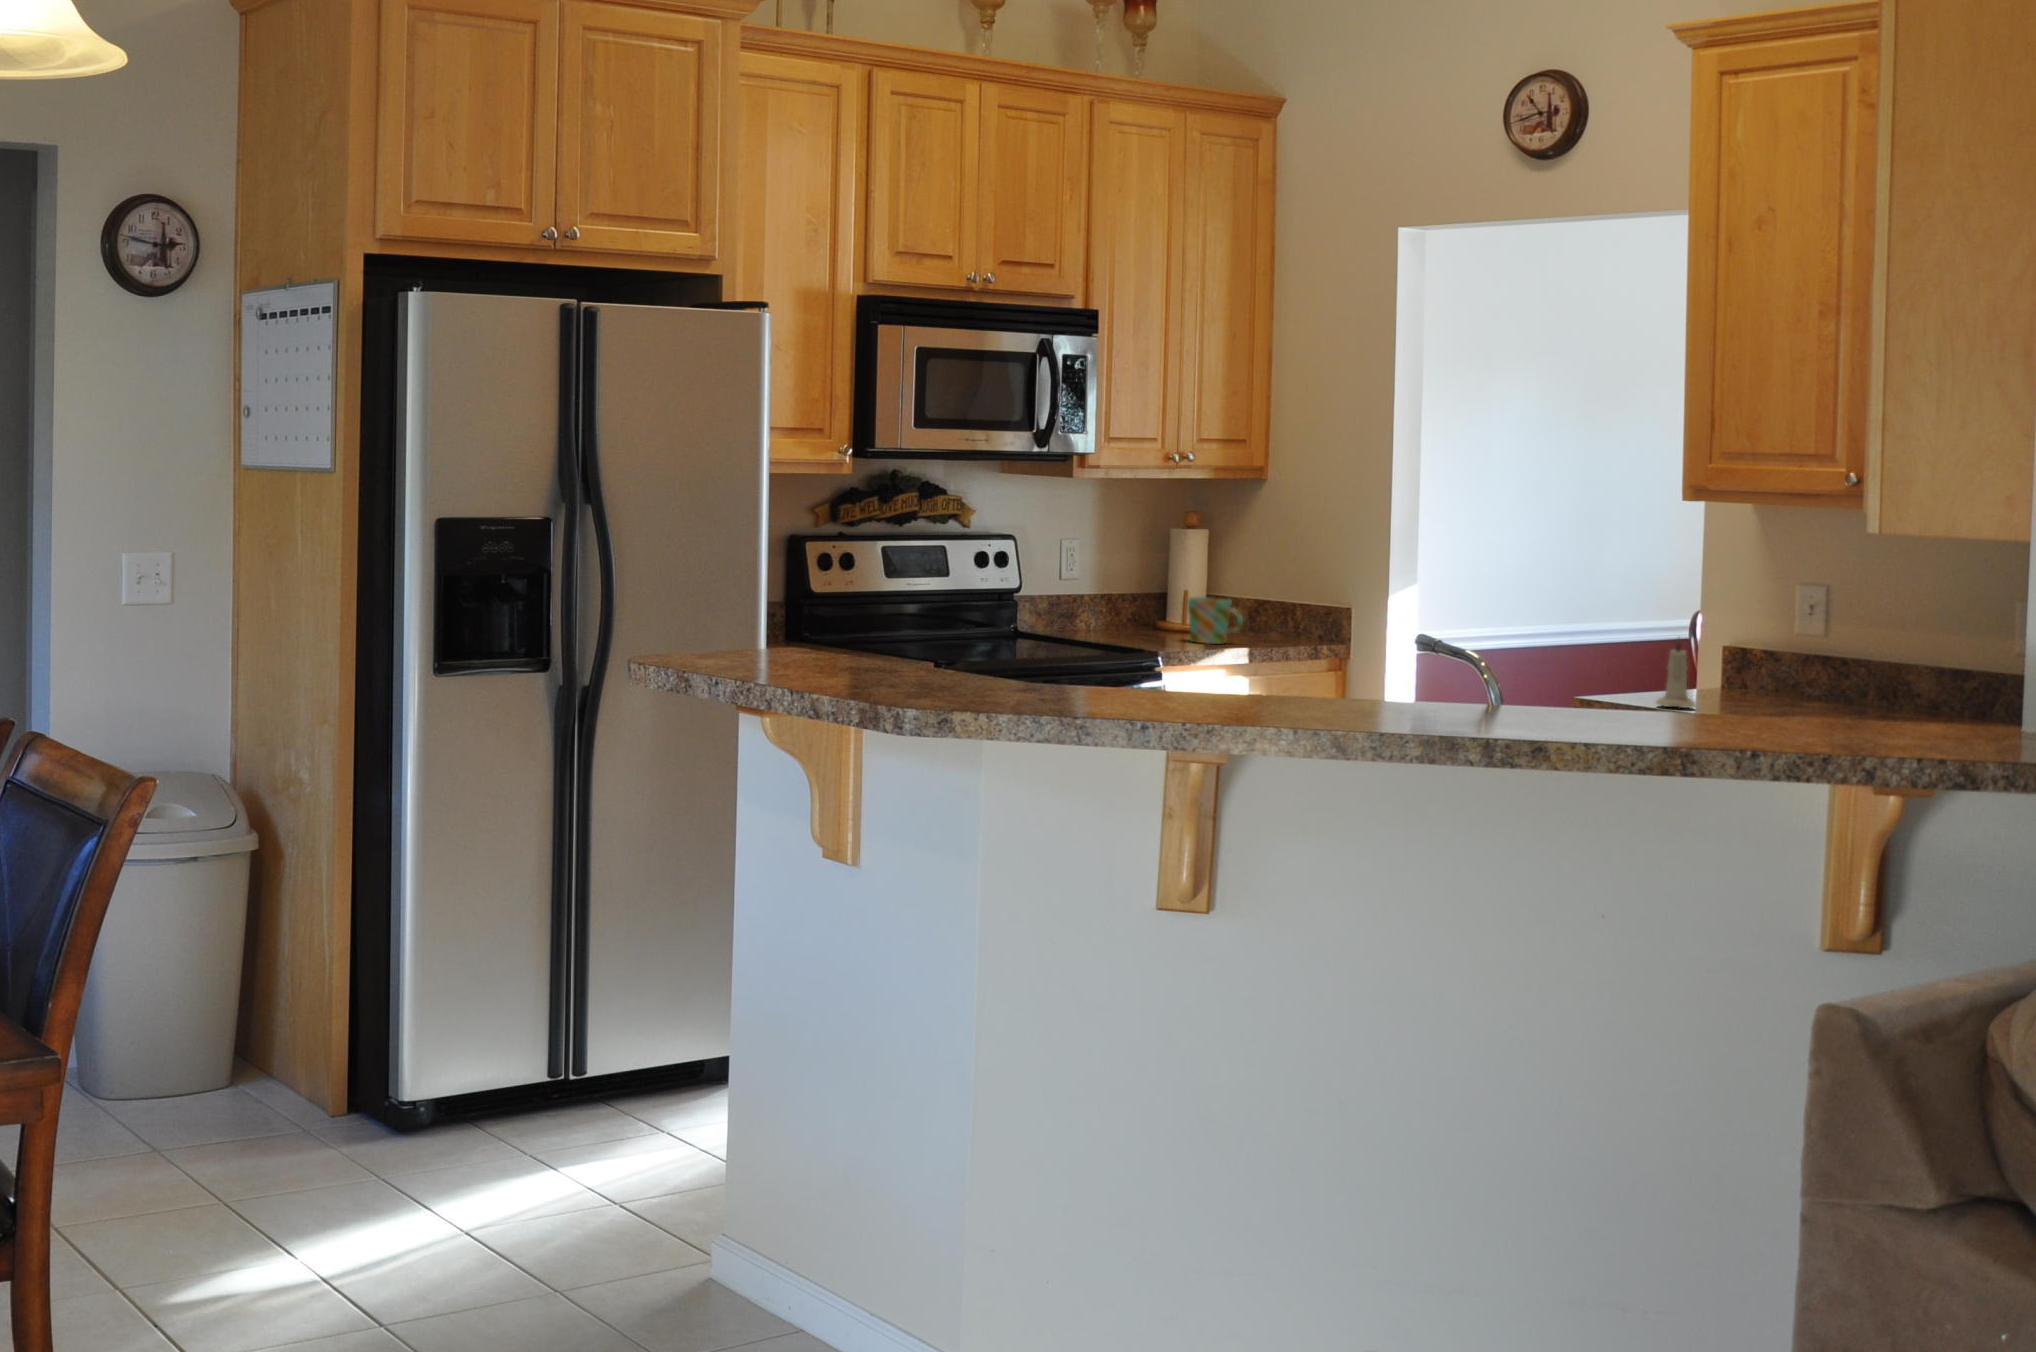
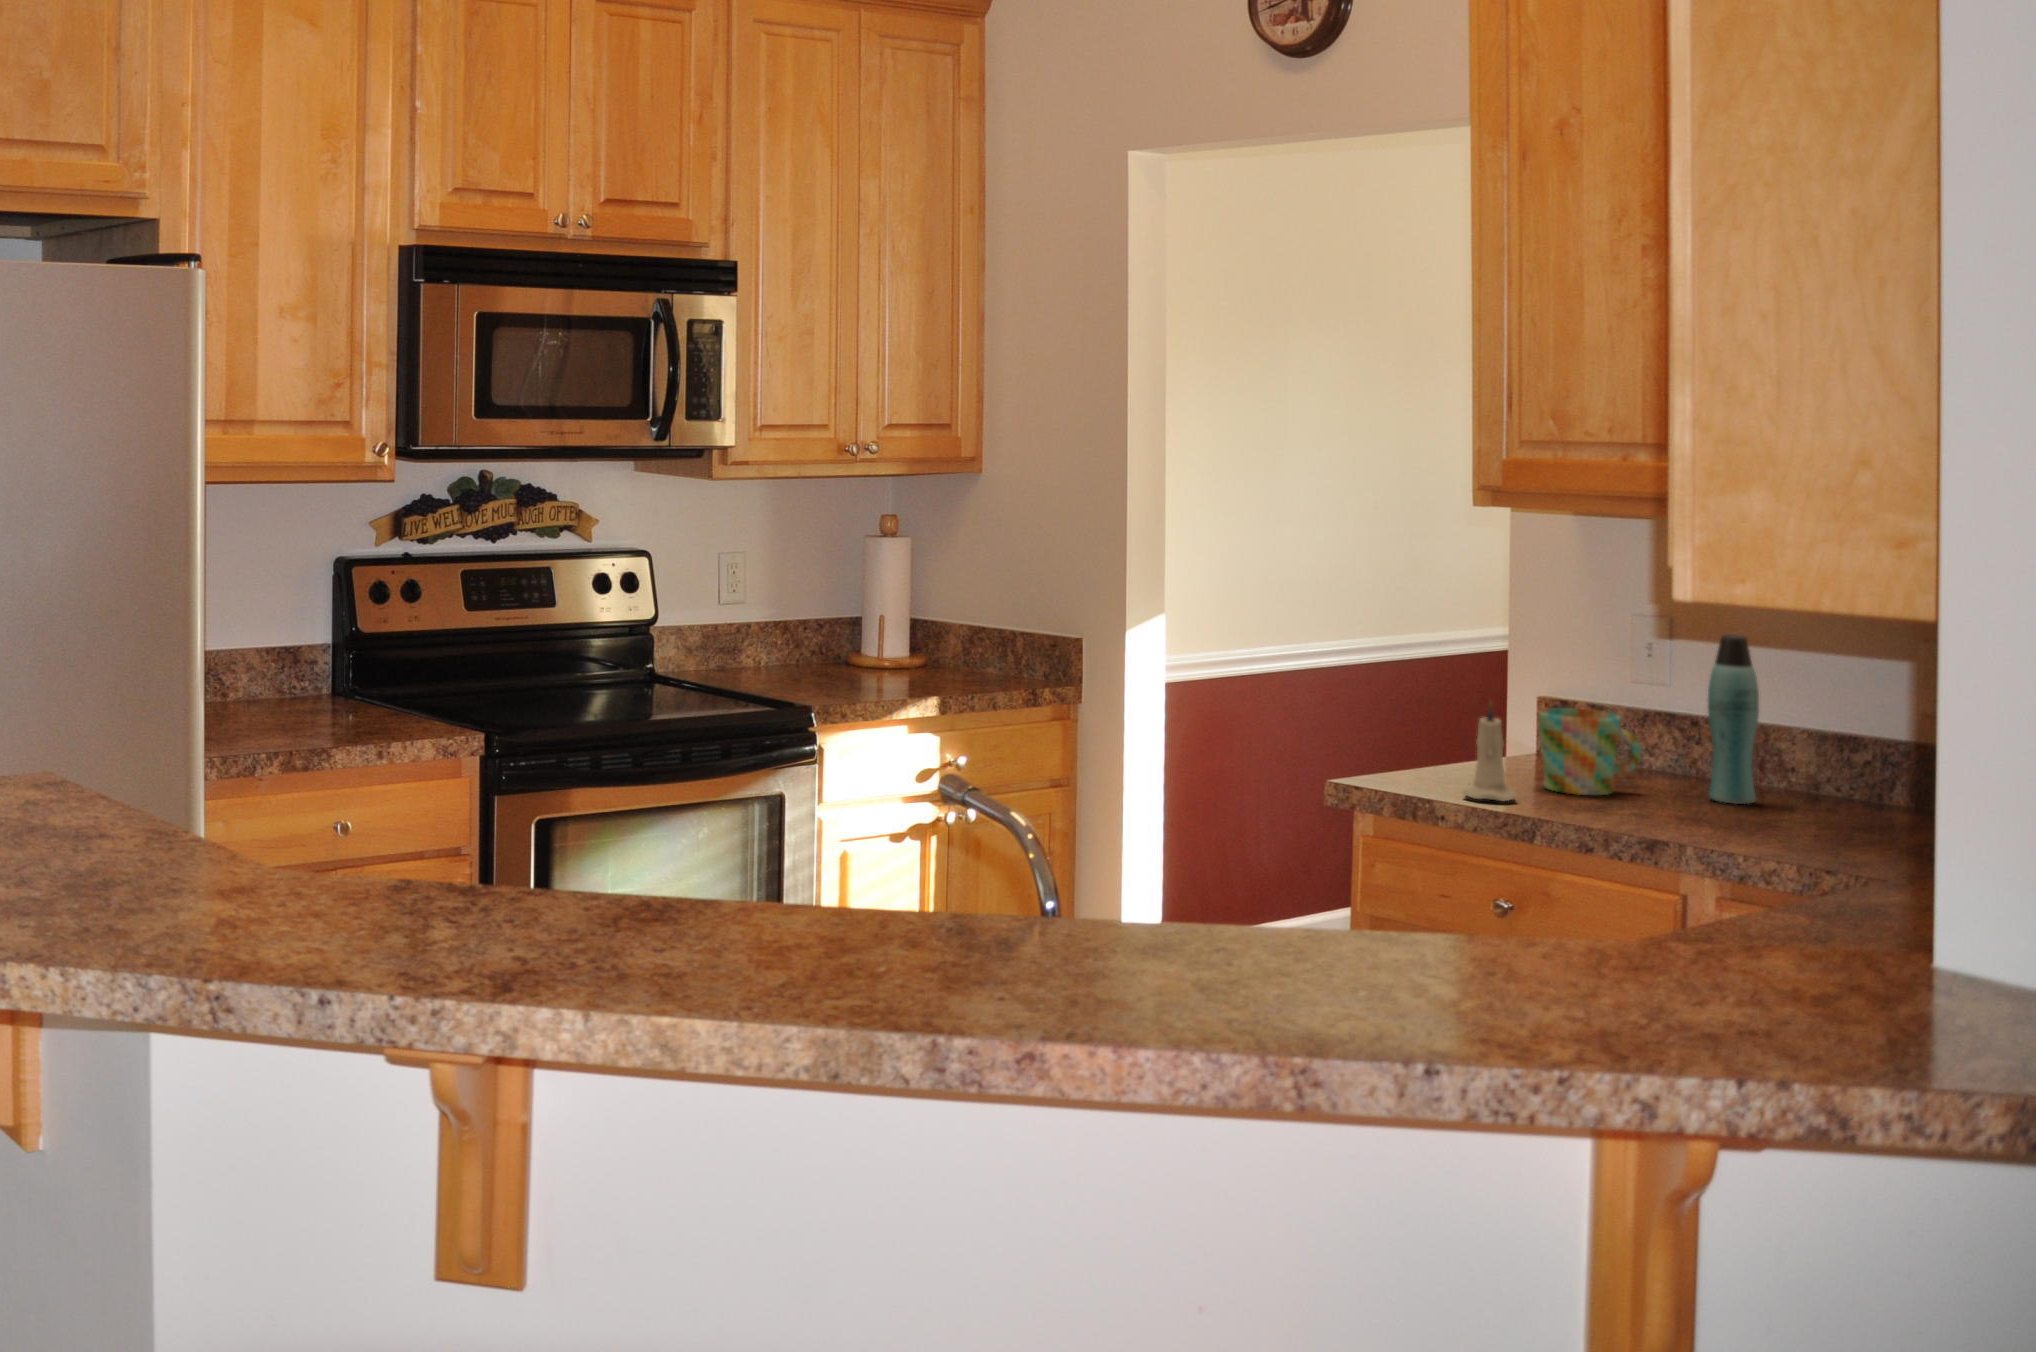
bottle: none [1839,594,1879,715] -> present [1708,634,1759,804]
mug: present [1188,597,1243,644] -> present [1538,708,1641,795]

